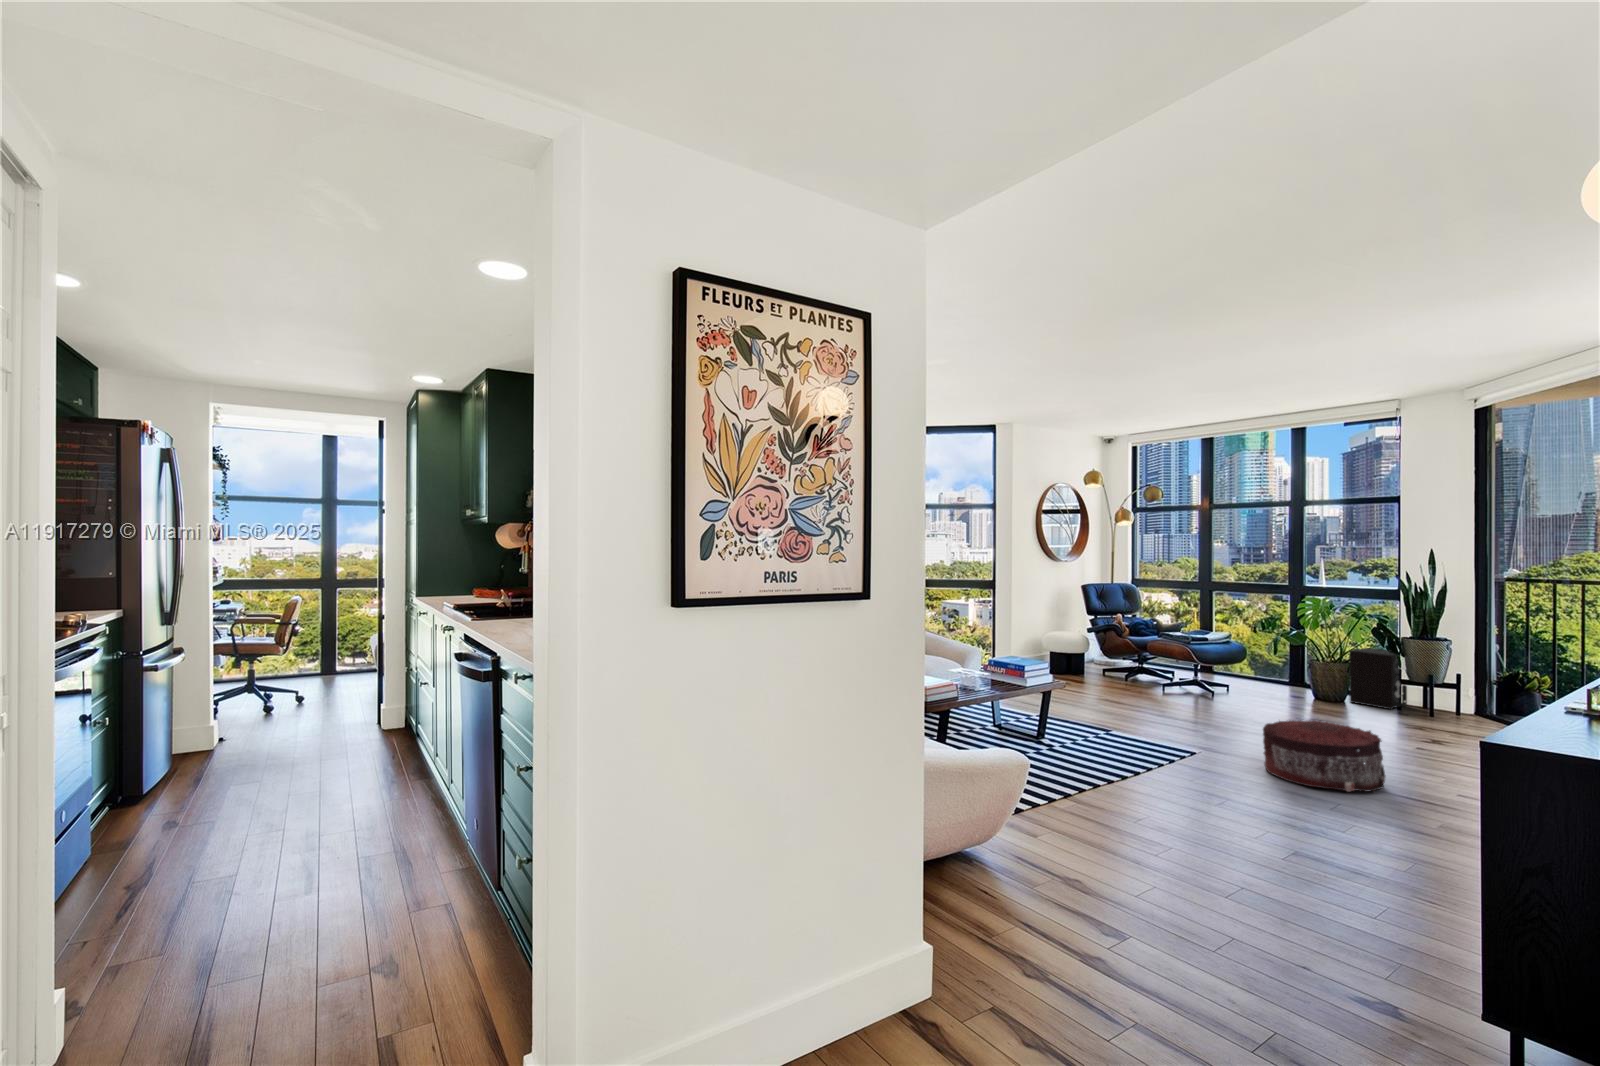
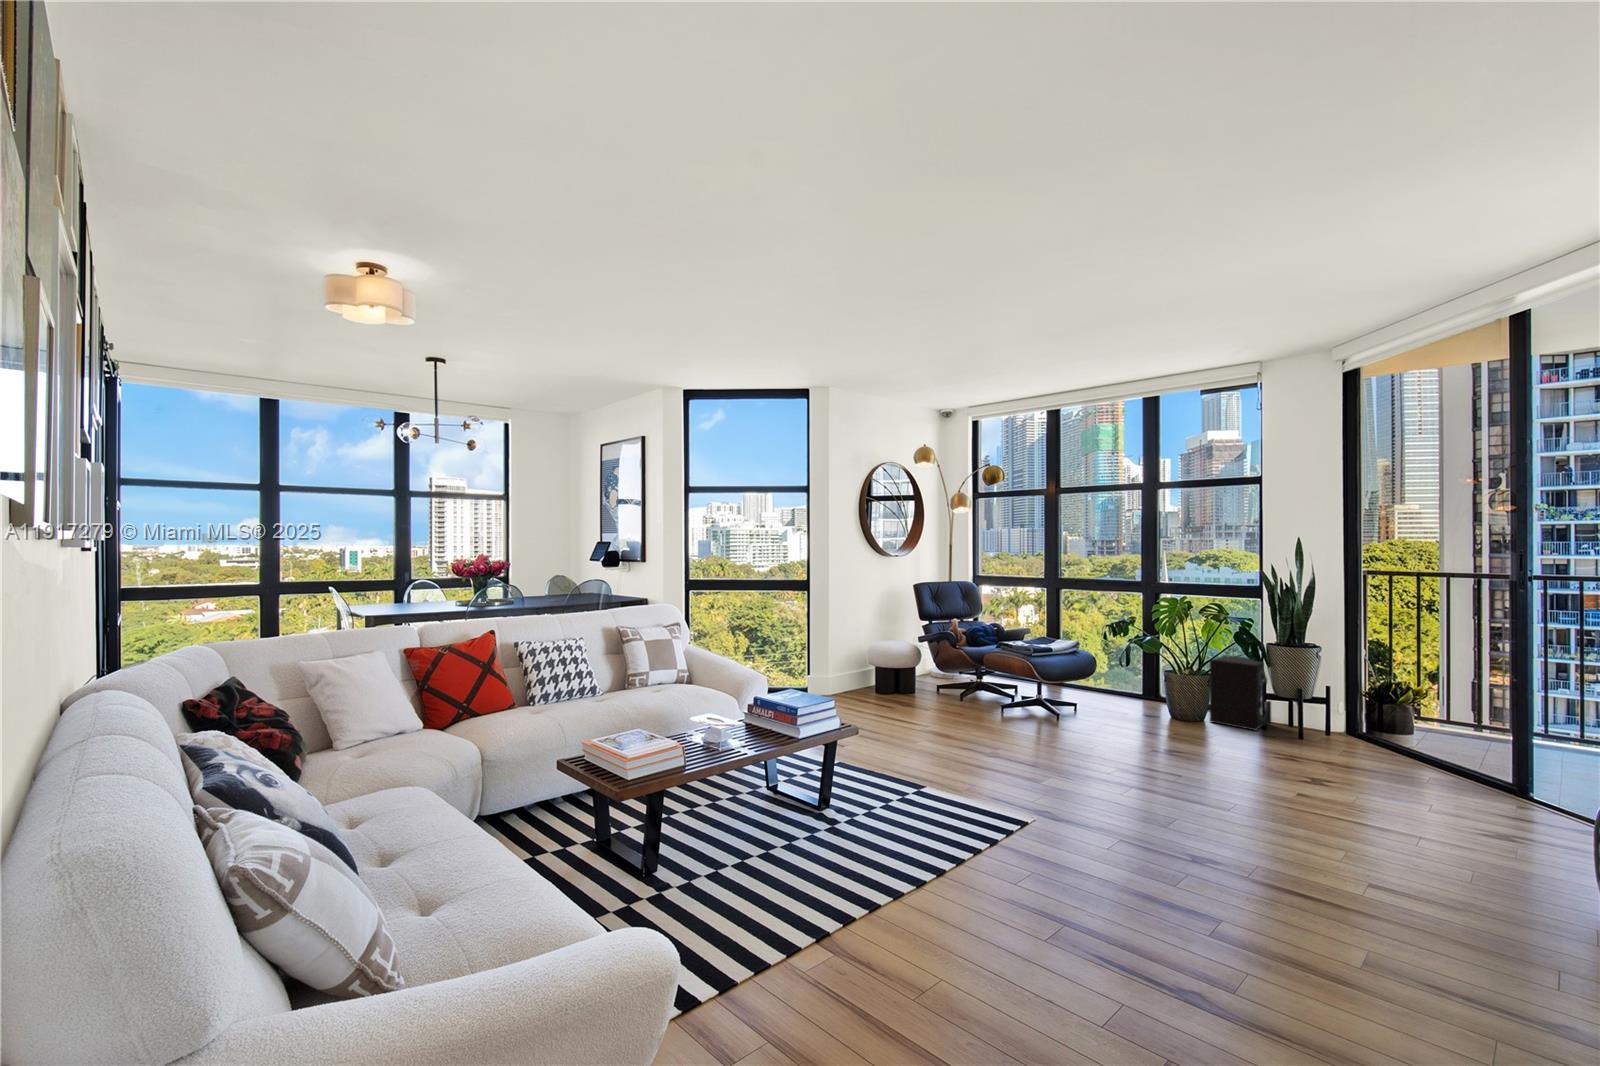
pouf: present [1263,720,1385,792] -> none [1120,772,1285,890]

